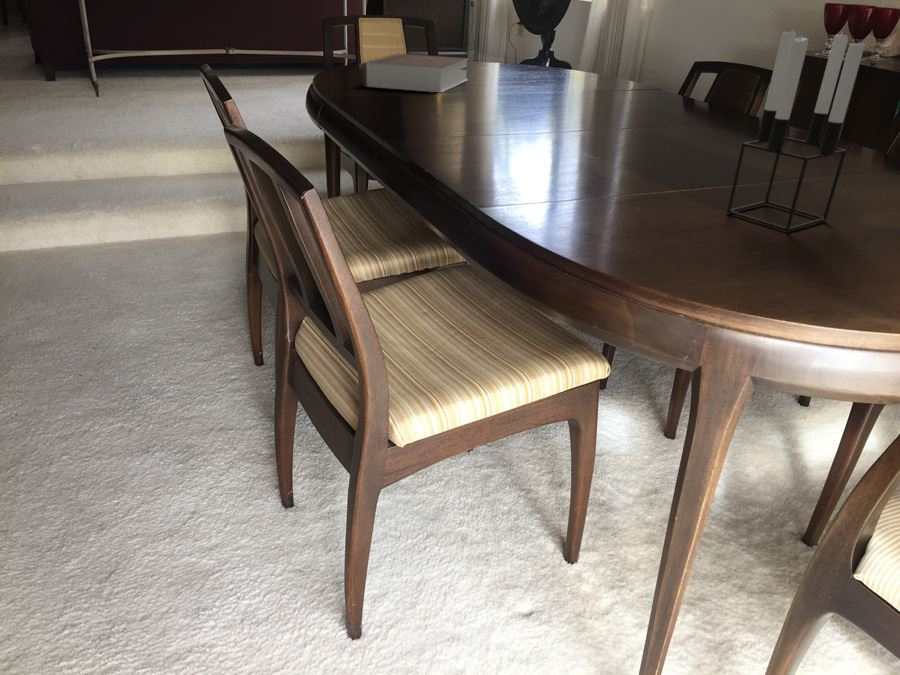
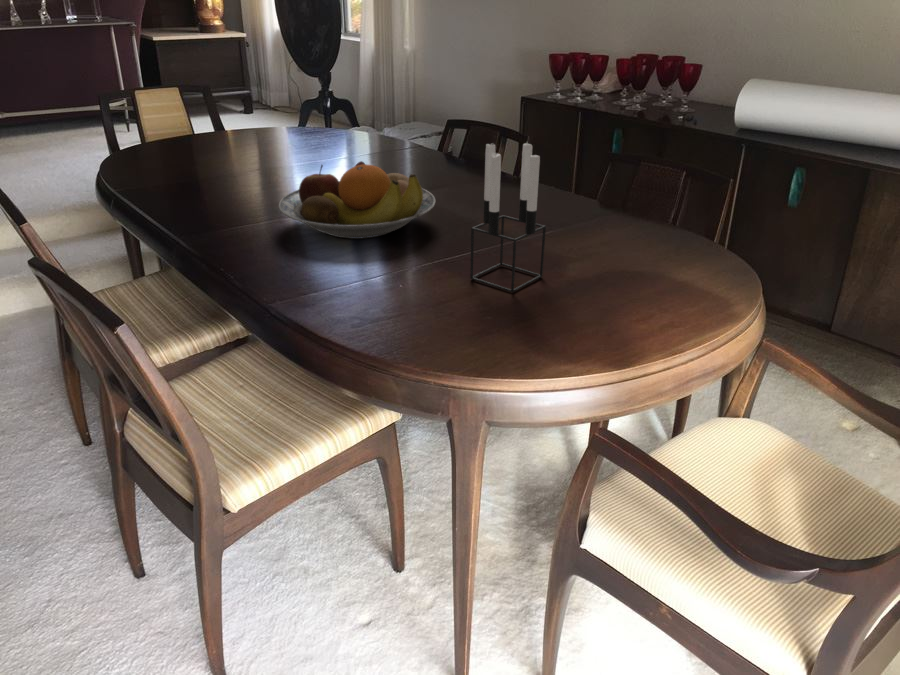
book: present [363,54,468,92] -> none [150,121,257,161]
fruit bowl: none [494,75,680,163] -> present [279,161,435,239]

